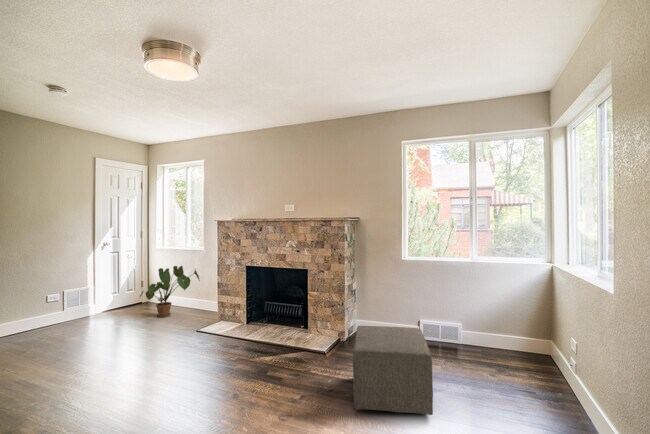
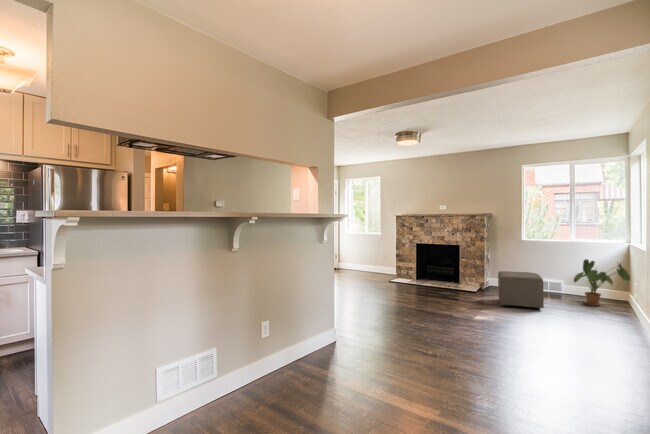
house plant: present [140,266,200,317] -> present [574,259,630,306]

